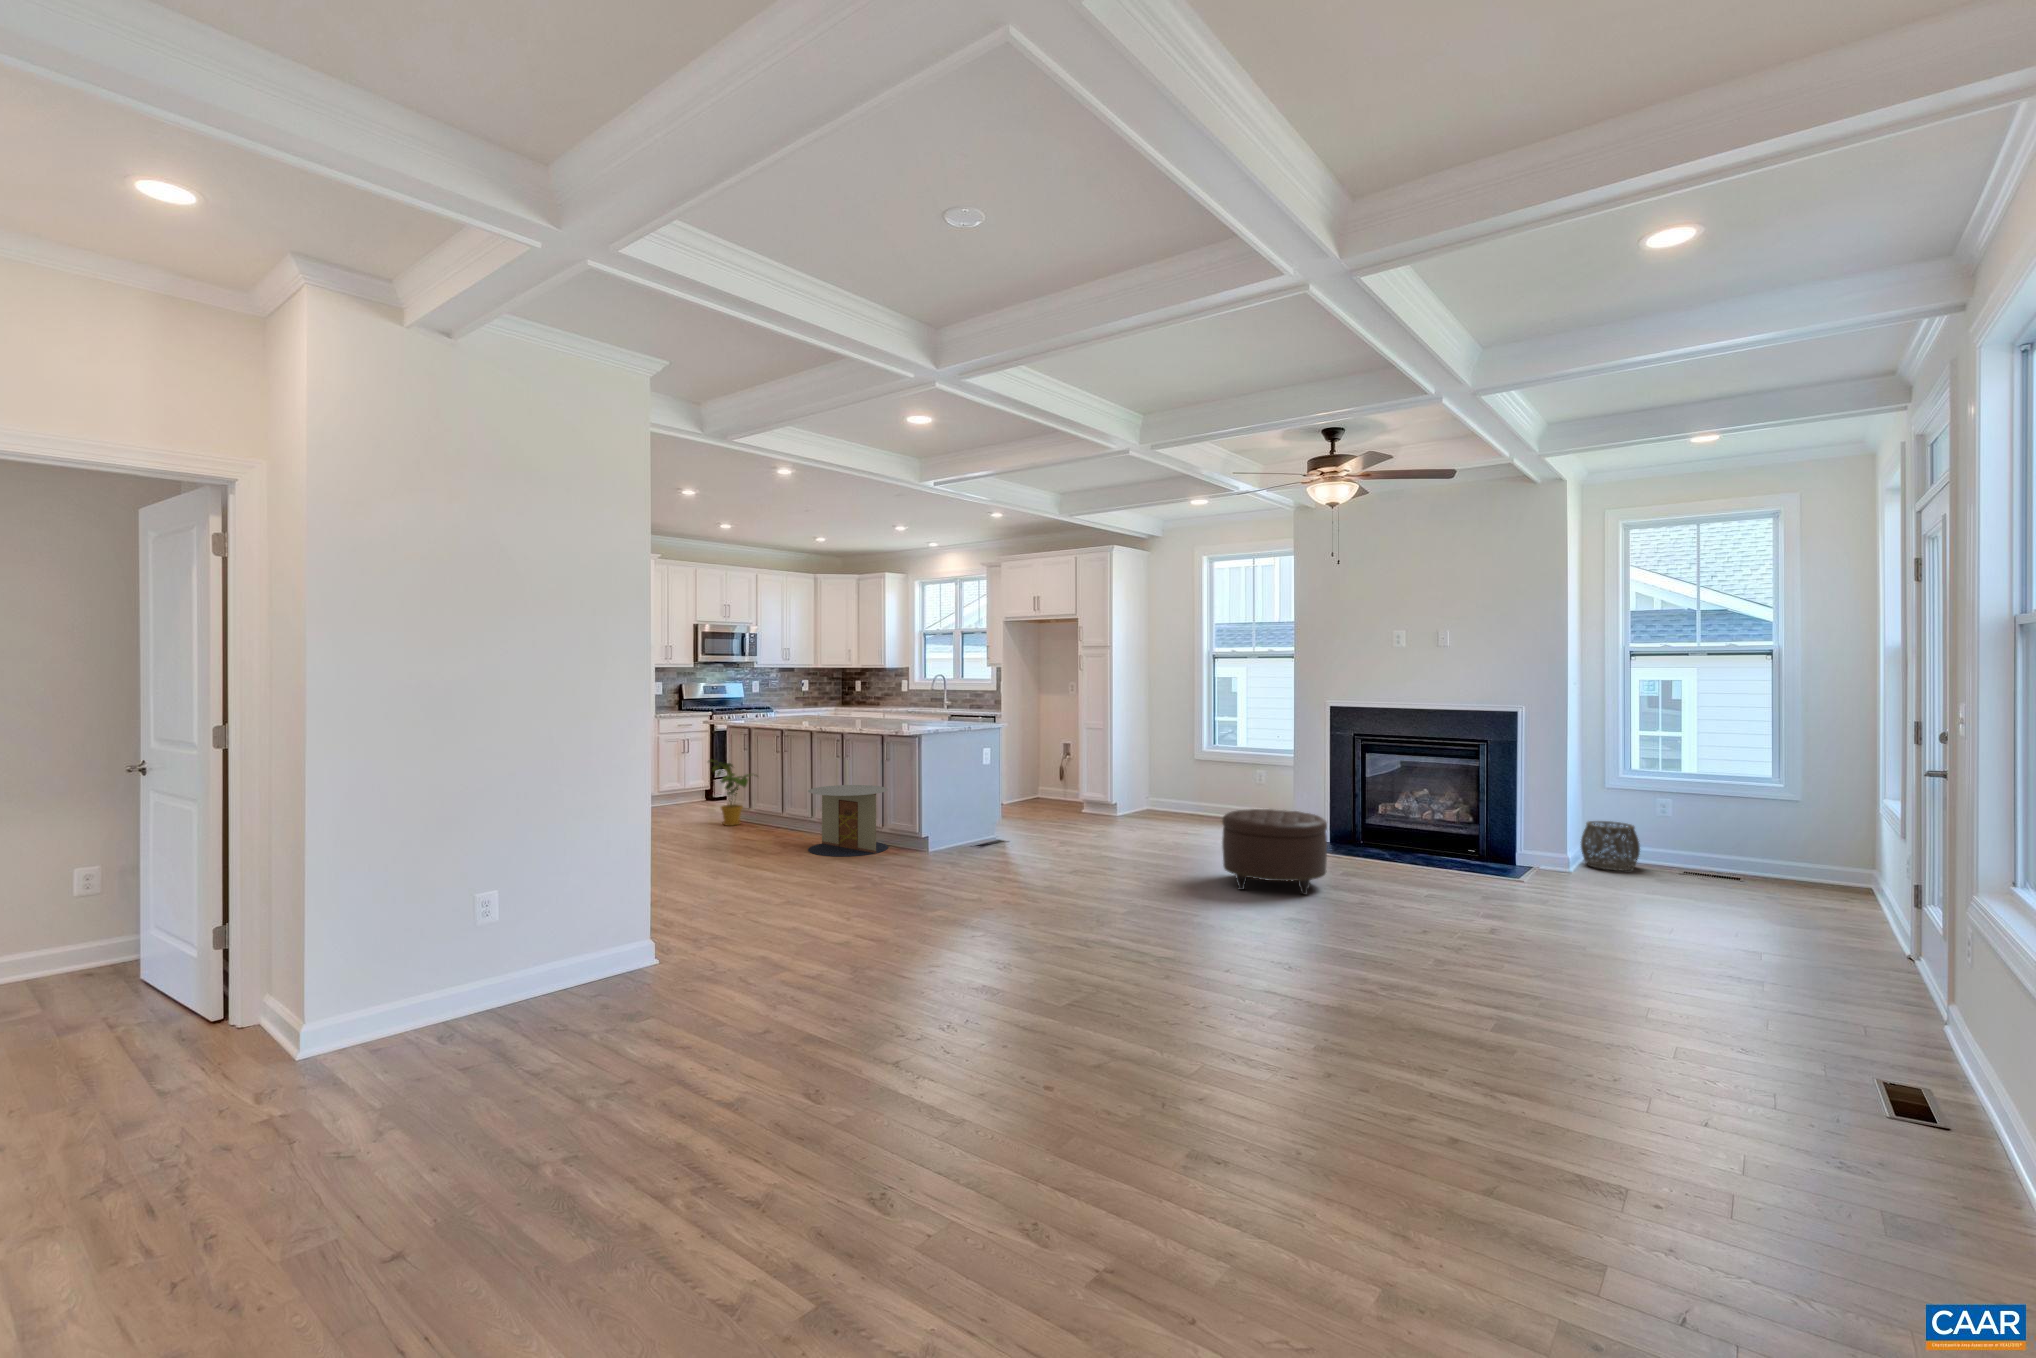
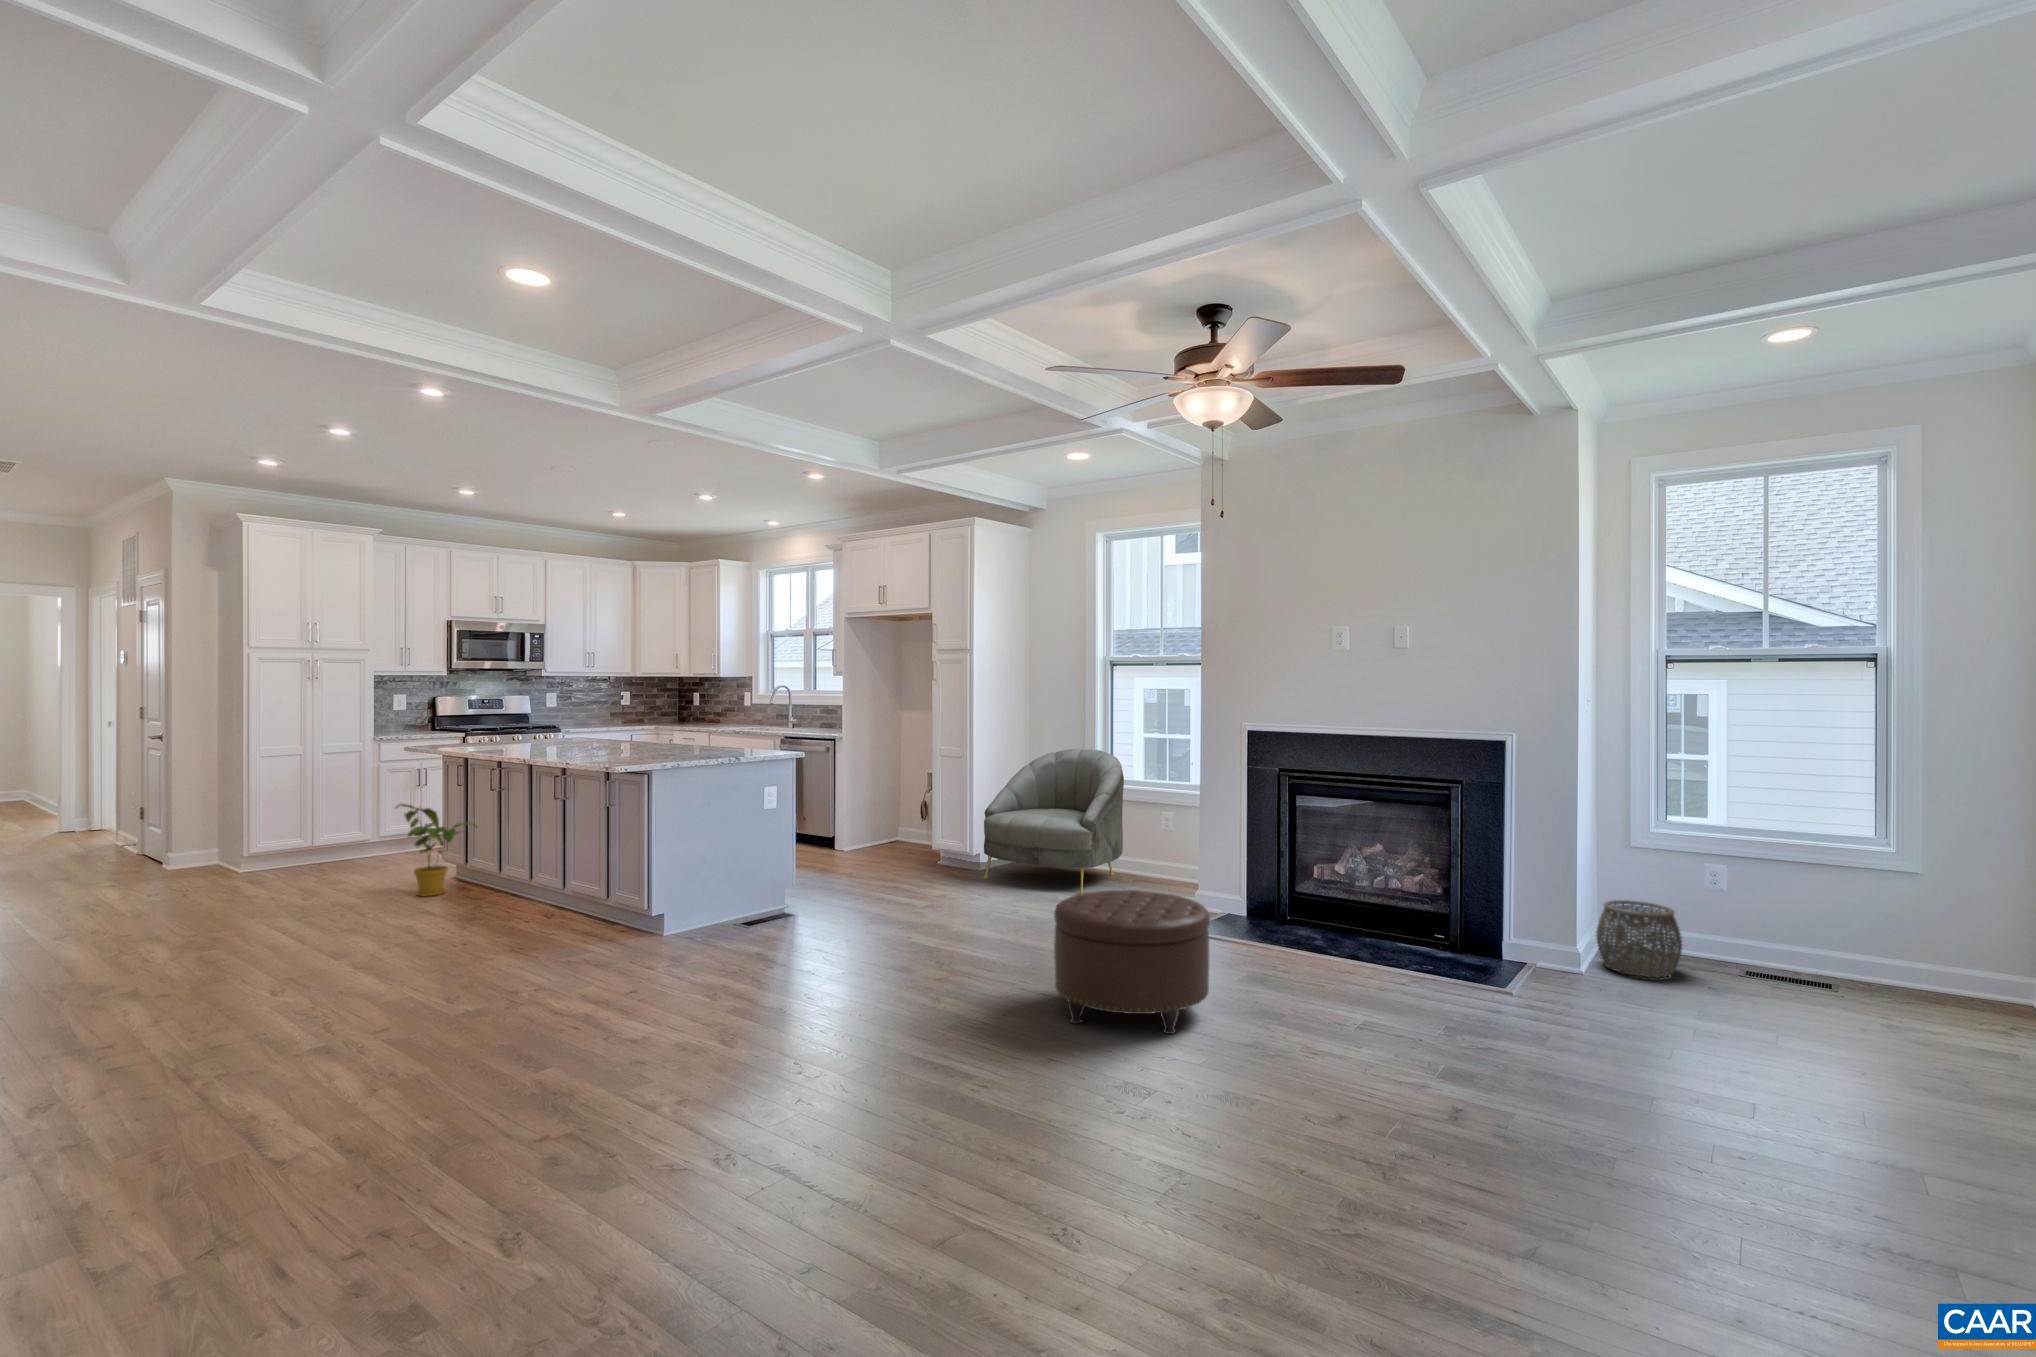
armchair: none [1120,722,1225,826] -> present [984,749,1124,894]
side table: present [808,785,888,856] -> none [483,844,611,955]

